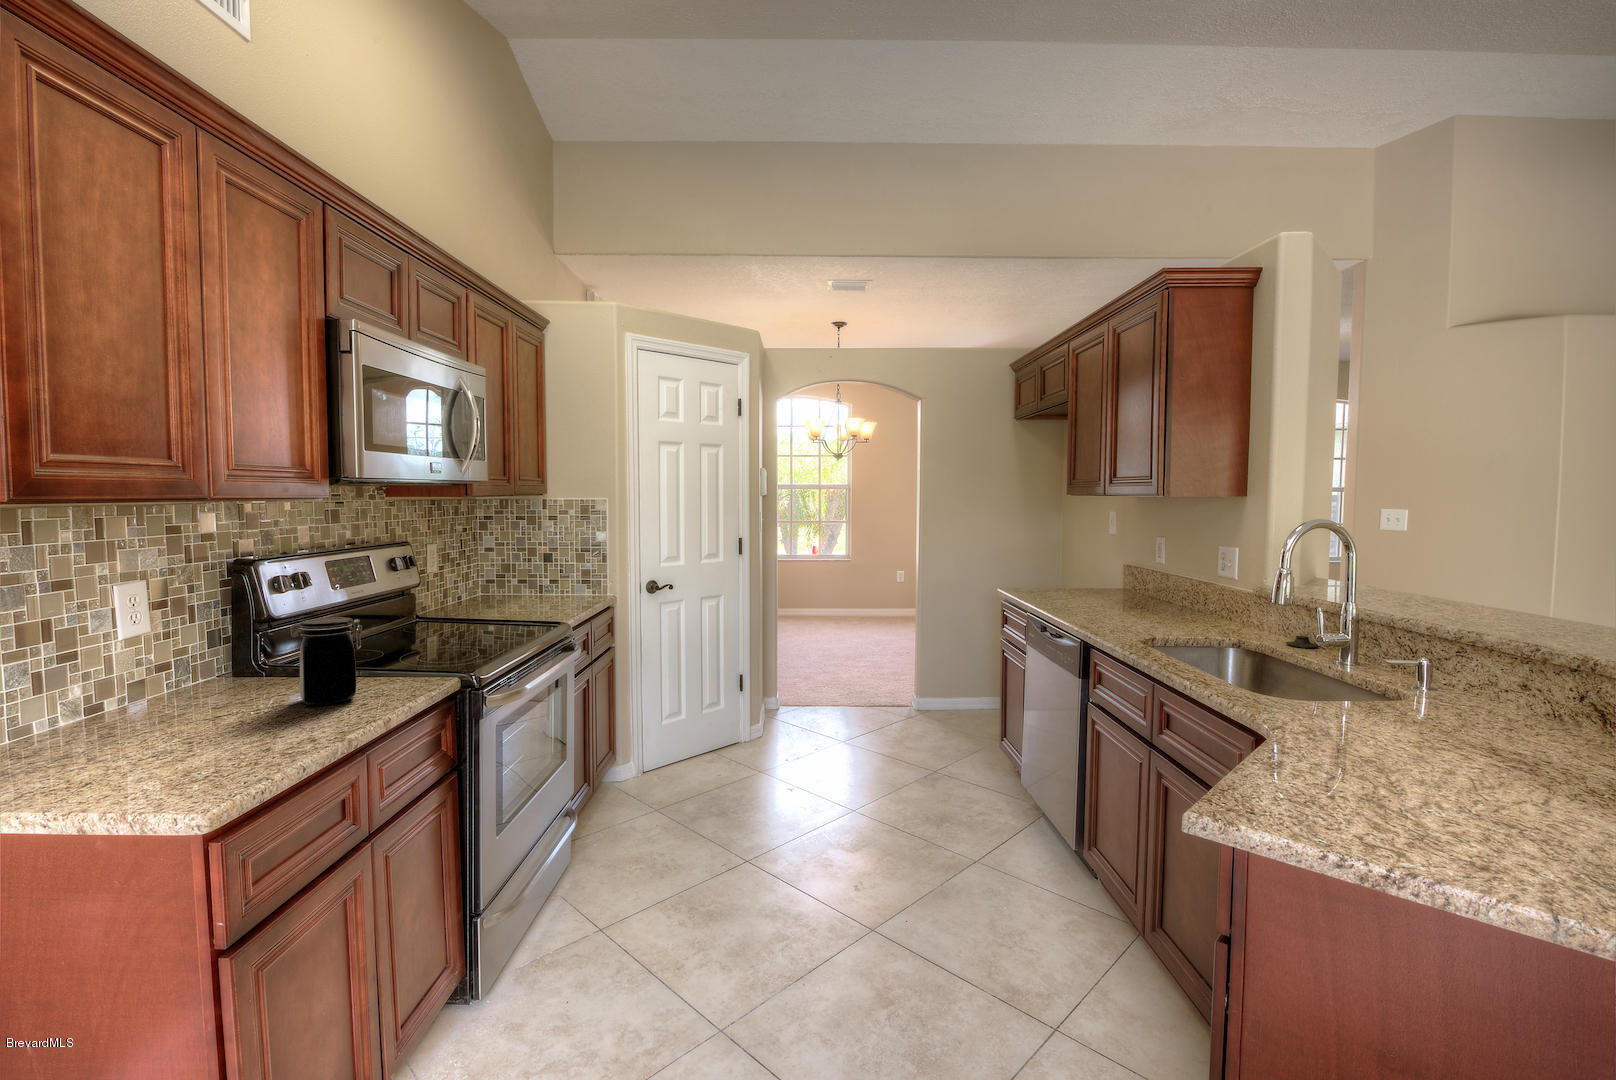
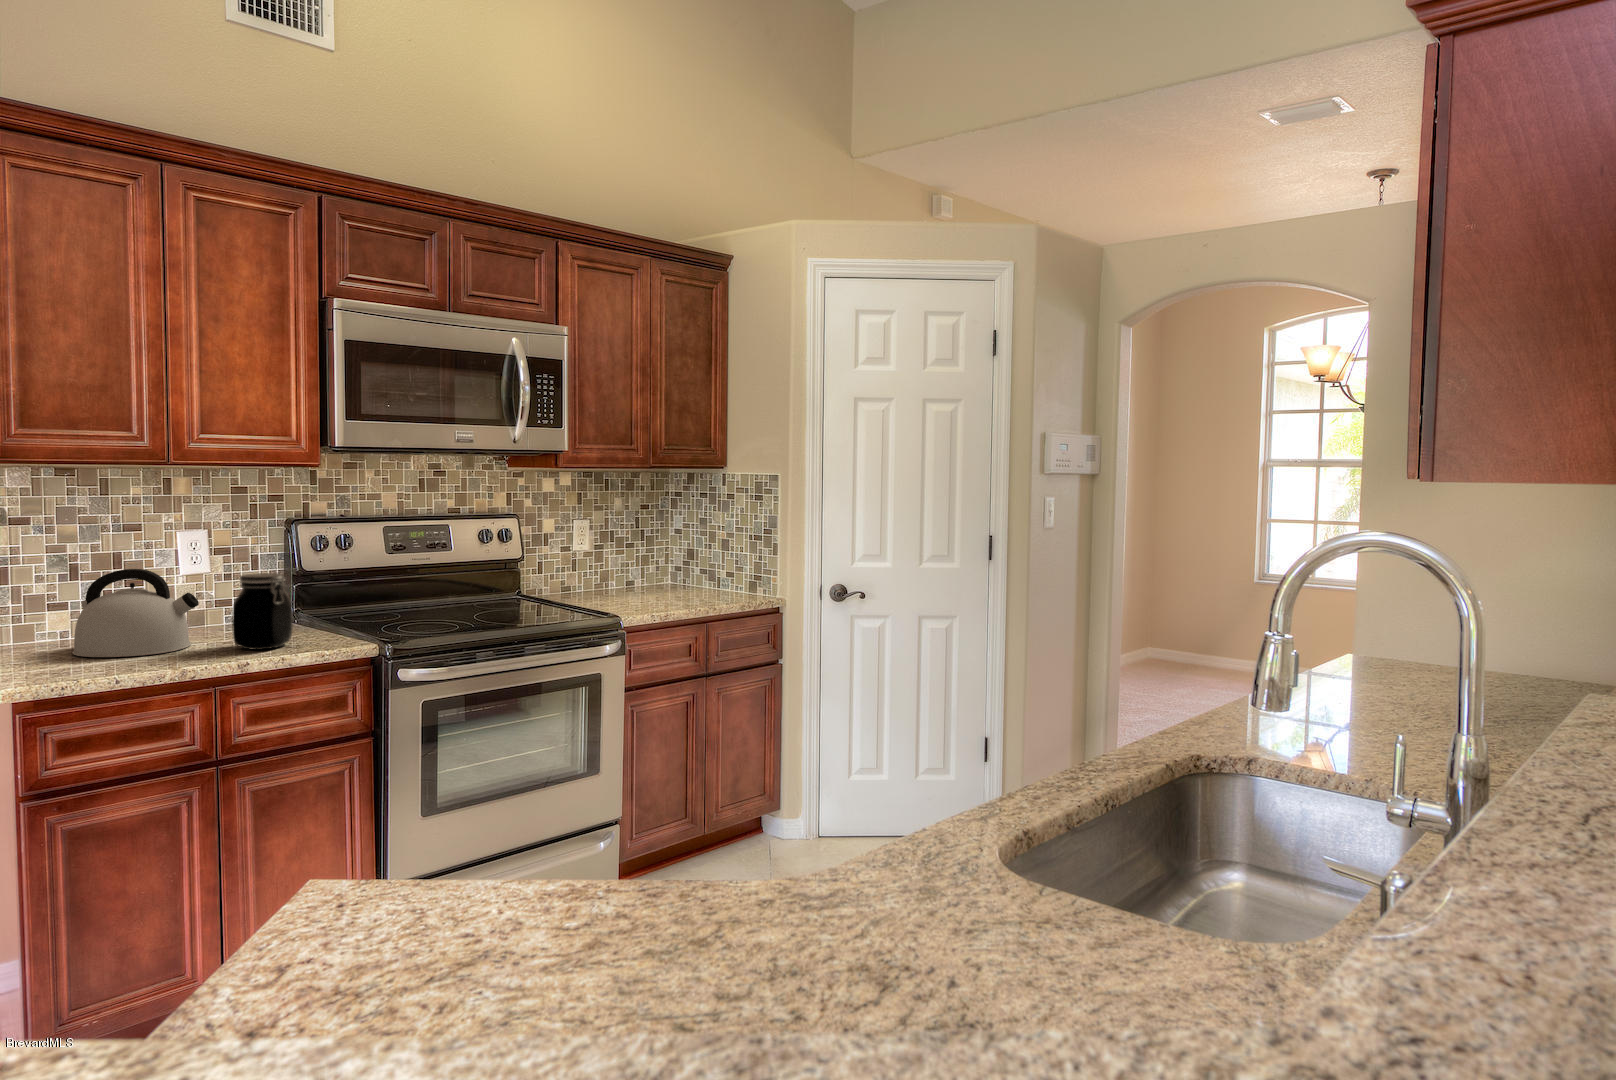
kettle: none [71,632,242,754] -> present [72,569,199,657]

